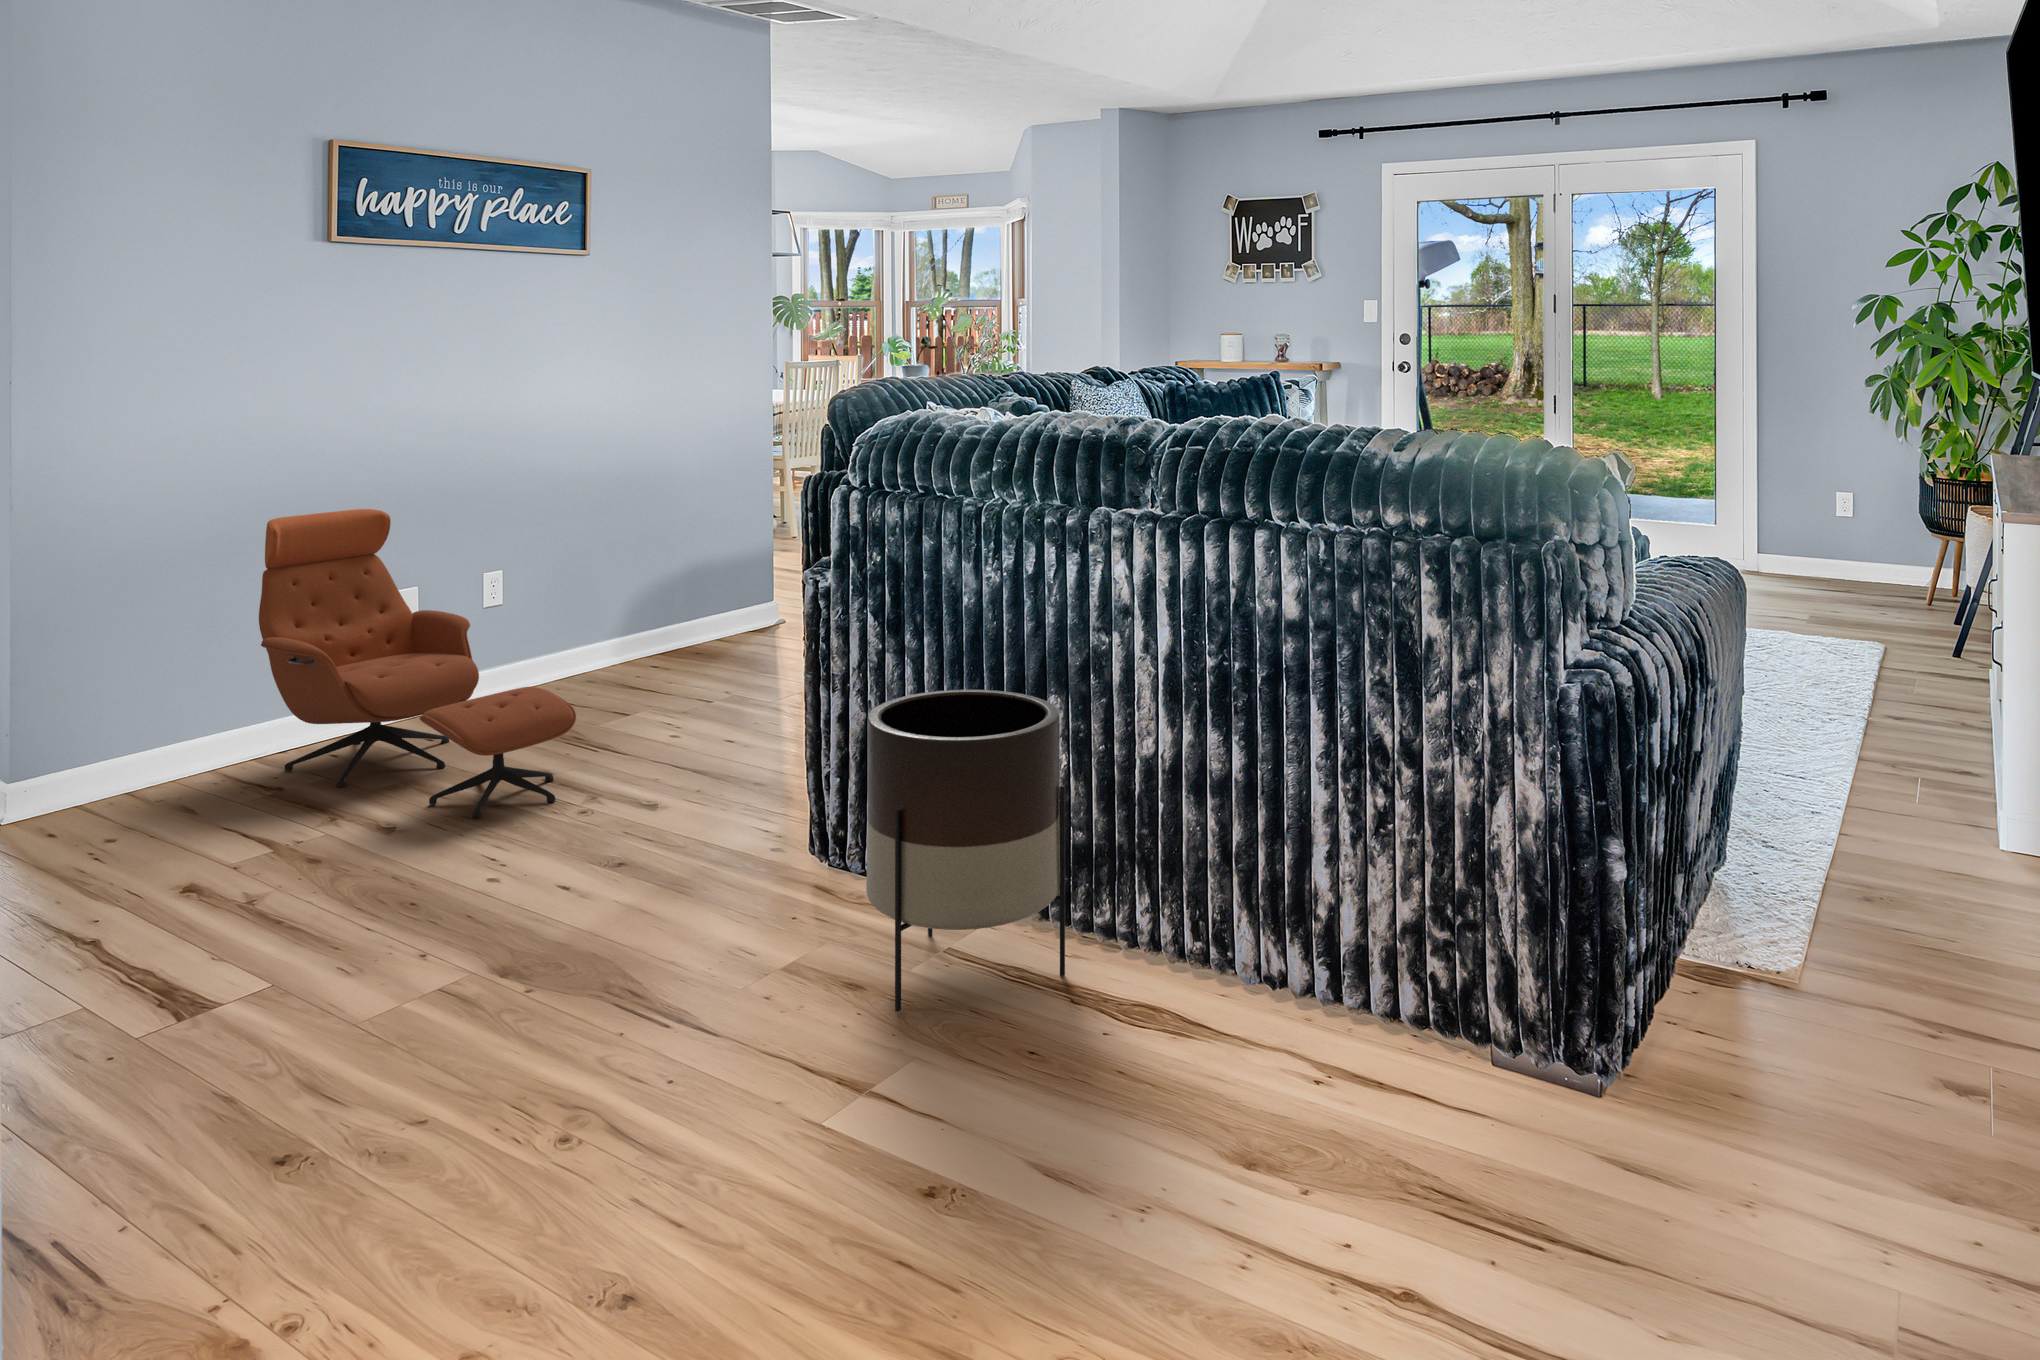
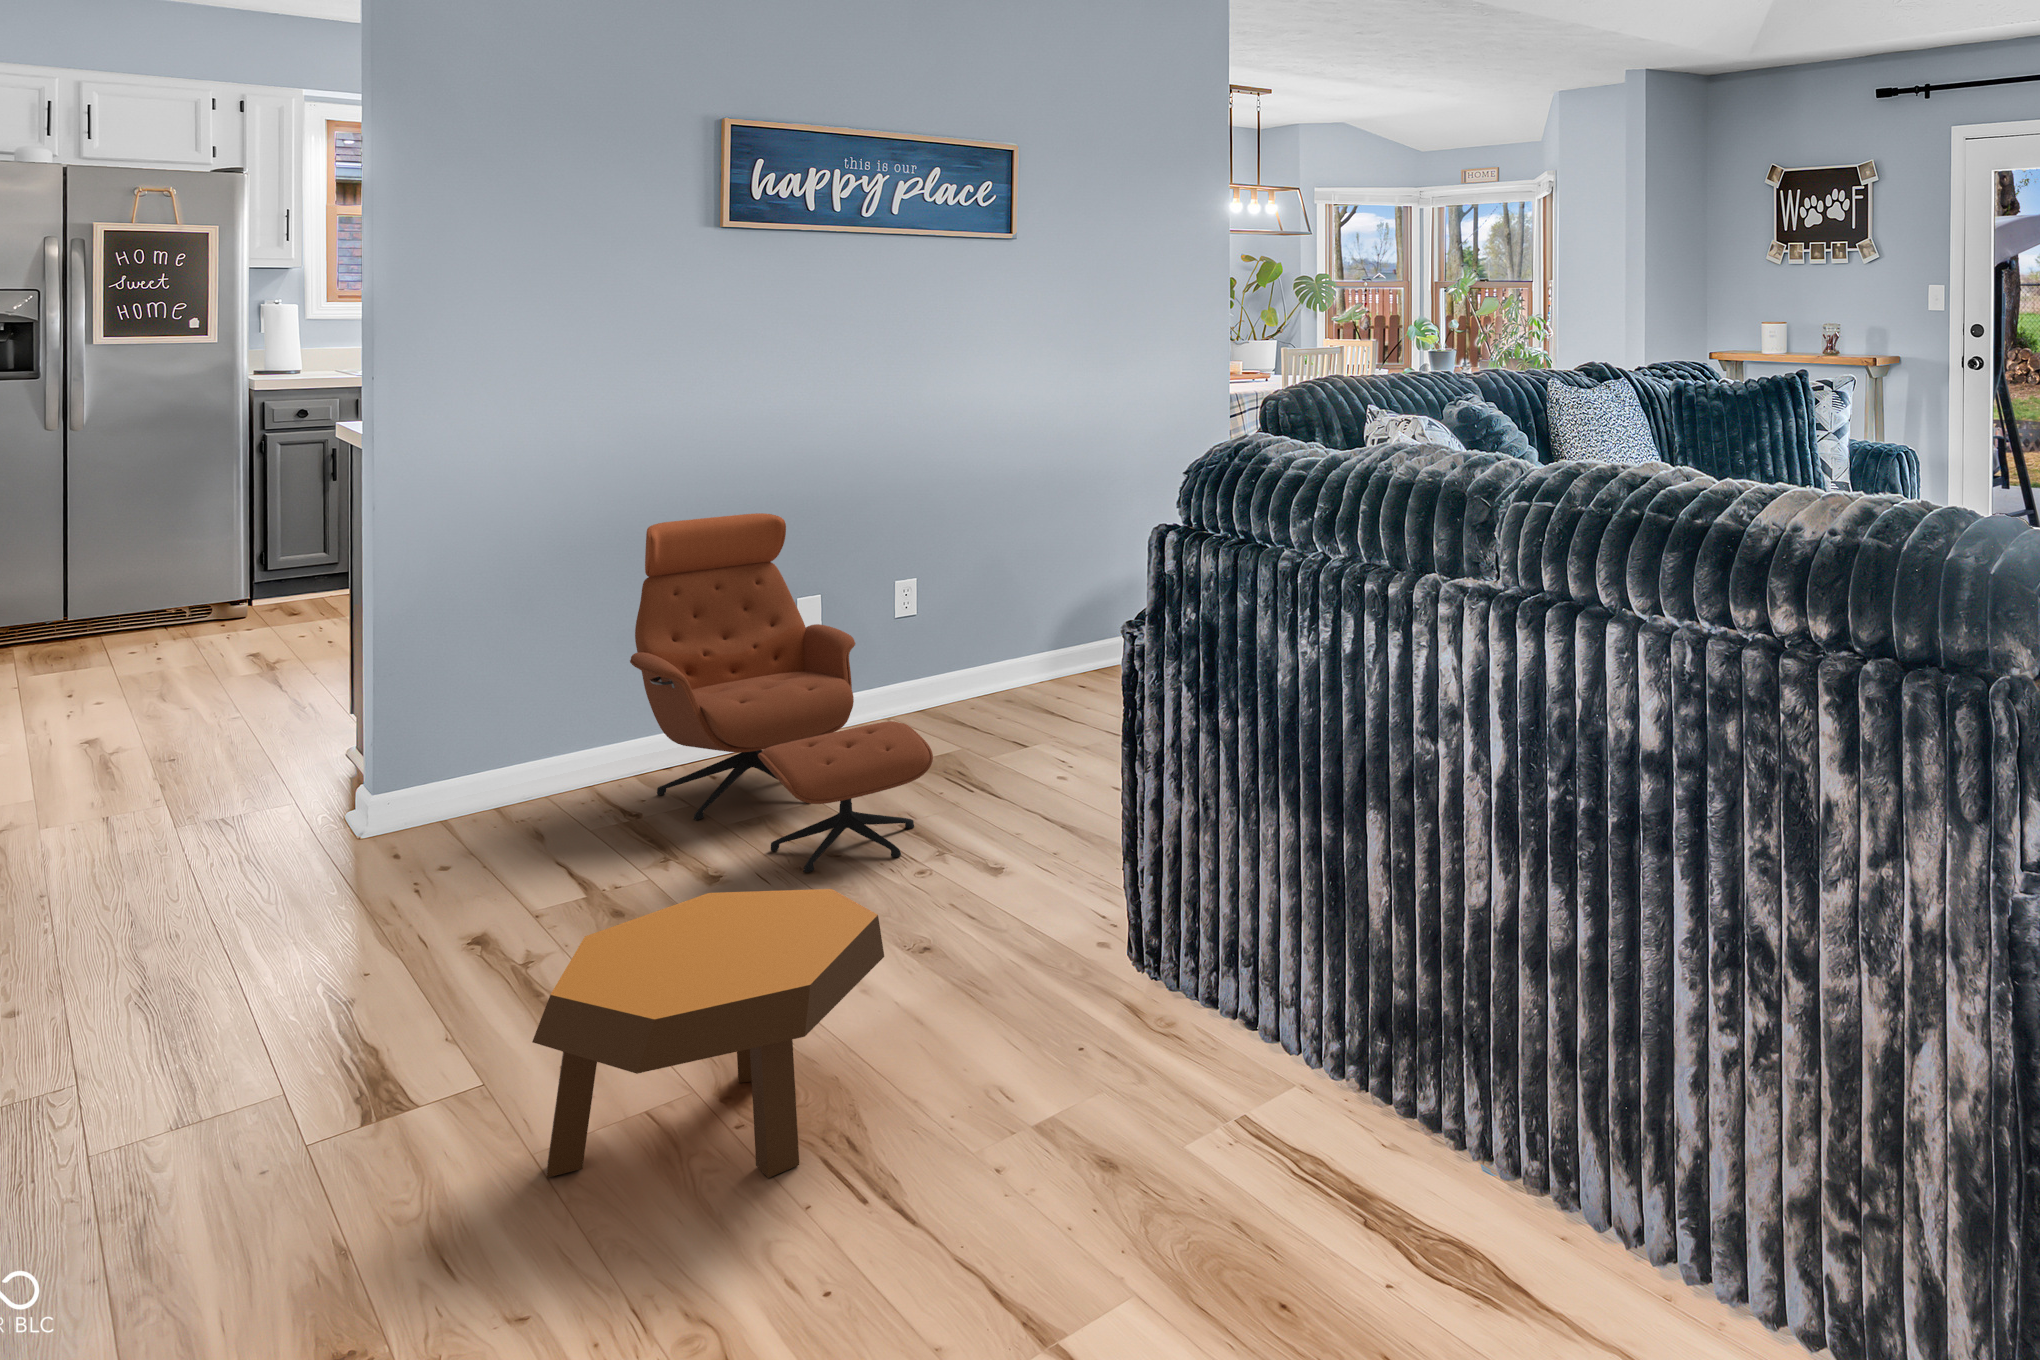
planter: present [866,690,1065,1012] -> none [1111,794,1363,1225]
footstool: none [387,796,646,1028] -> present [532,889,884,1178]

